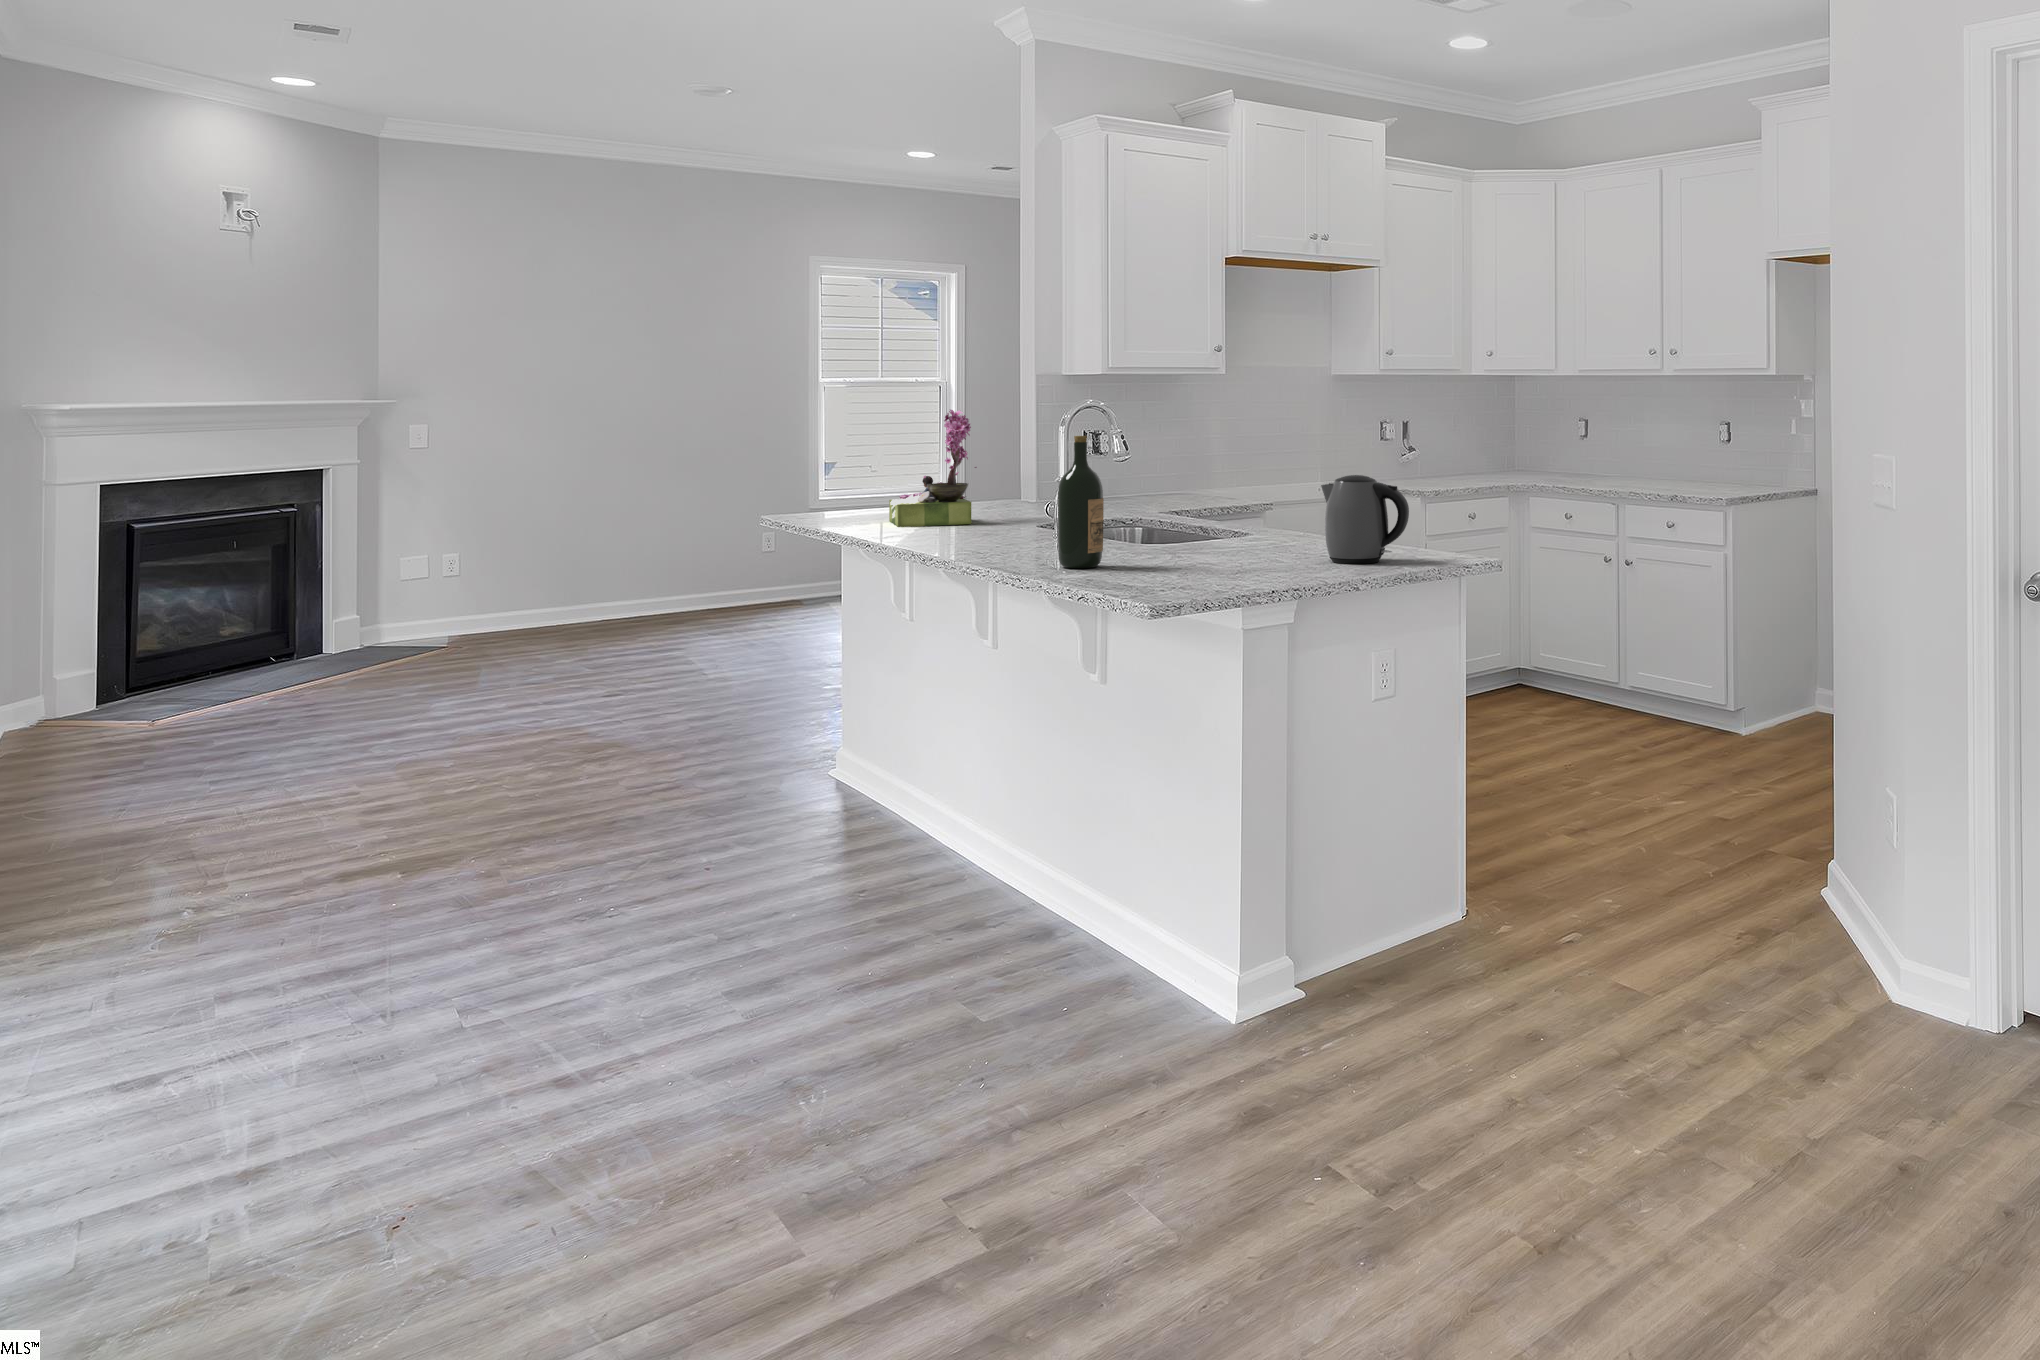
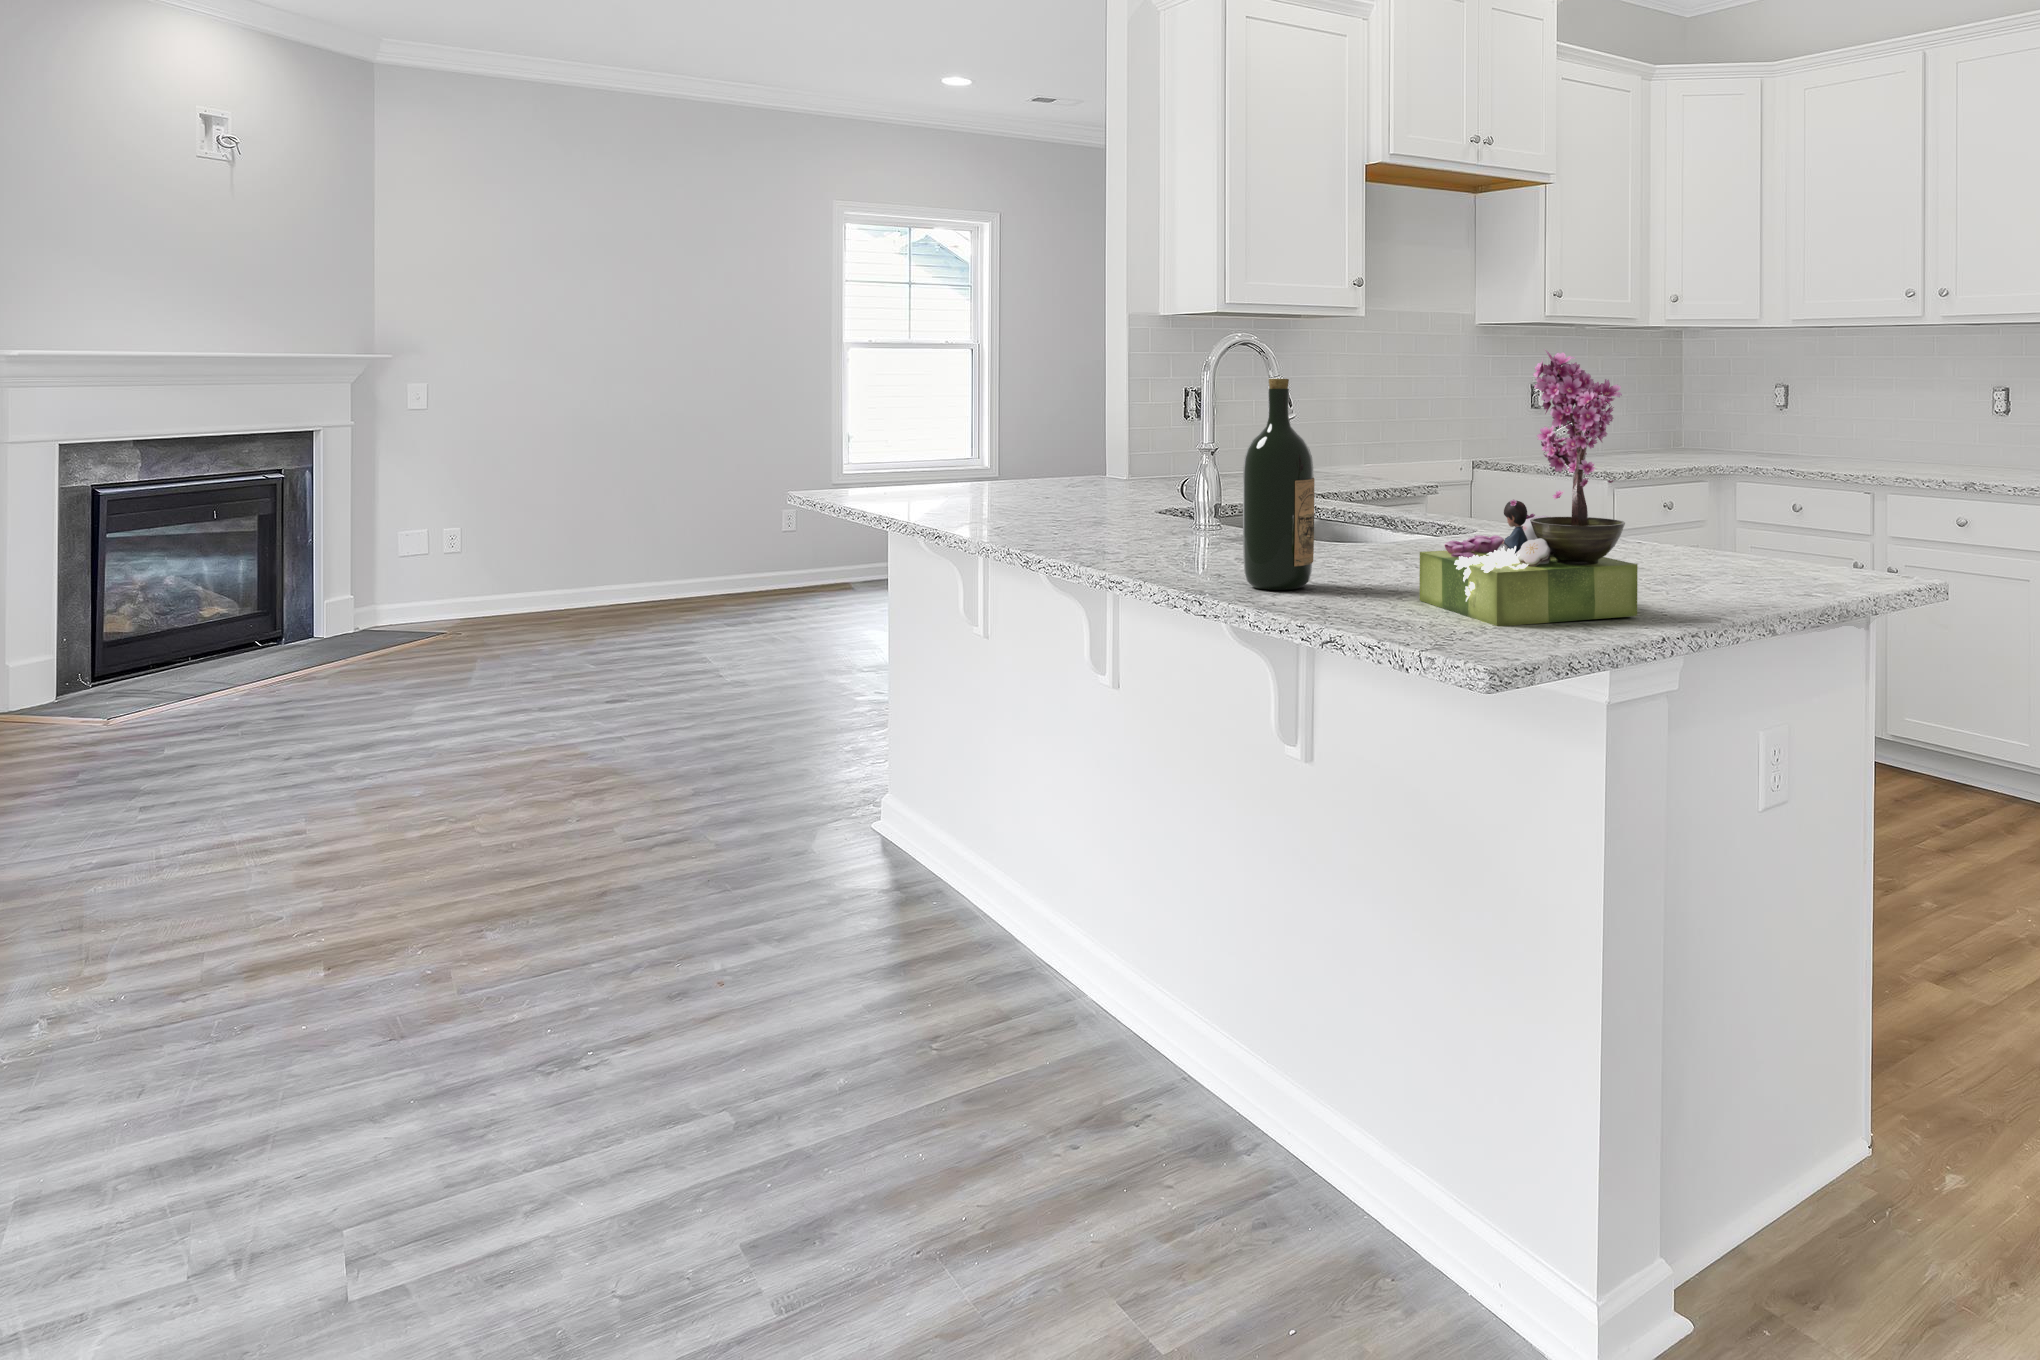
flower arrangement: present [889,409,977,527] -> present [1419,349,1638,626]
kettle: present [1321,475,1409,564] -> none [1635,447,1784,589]

